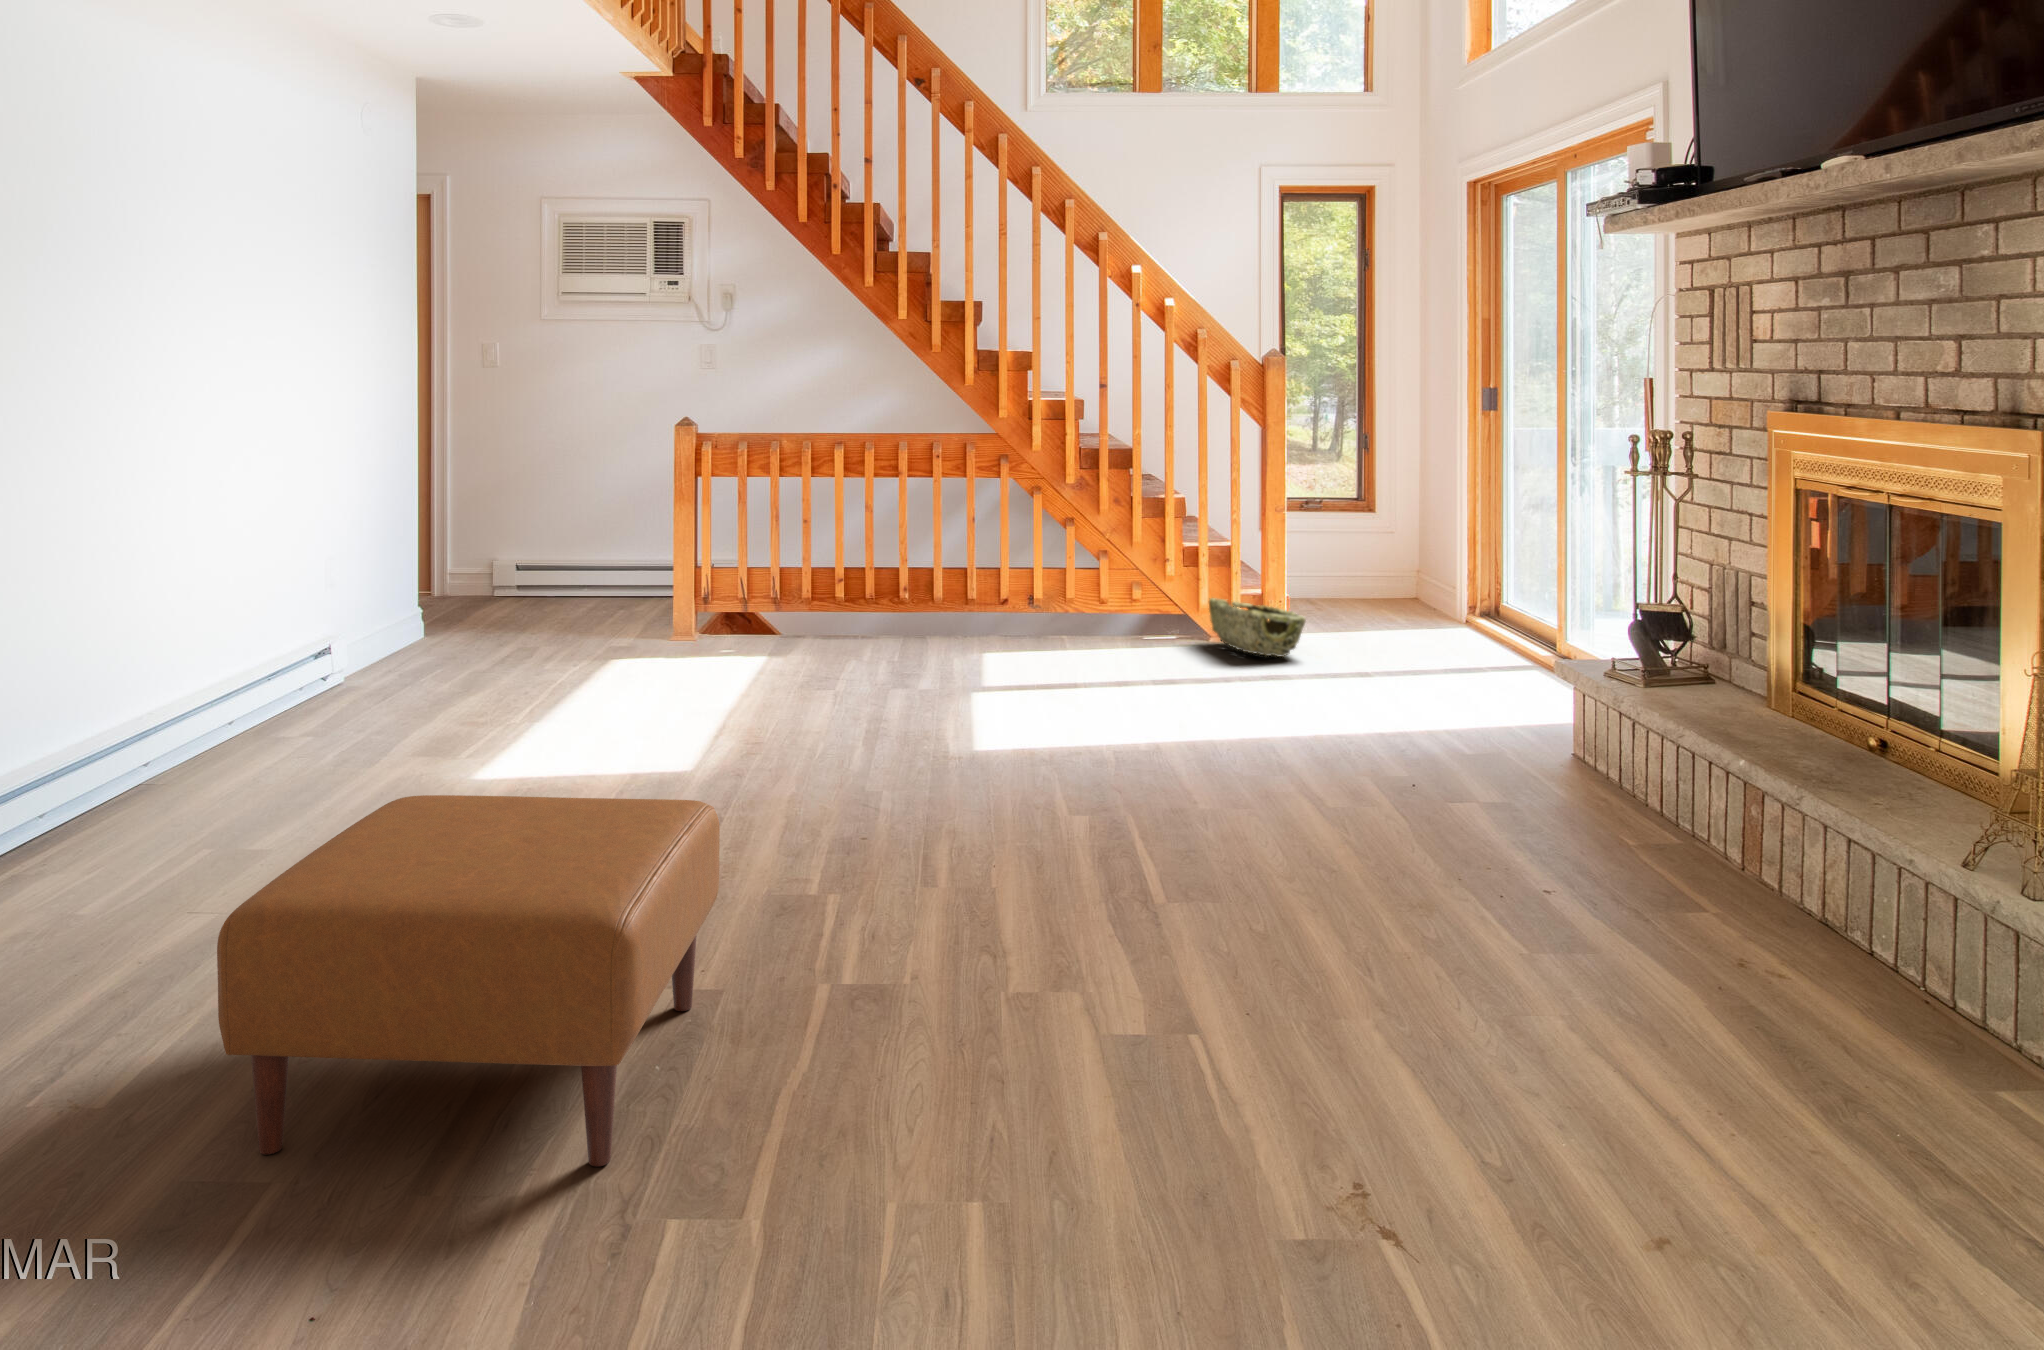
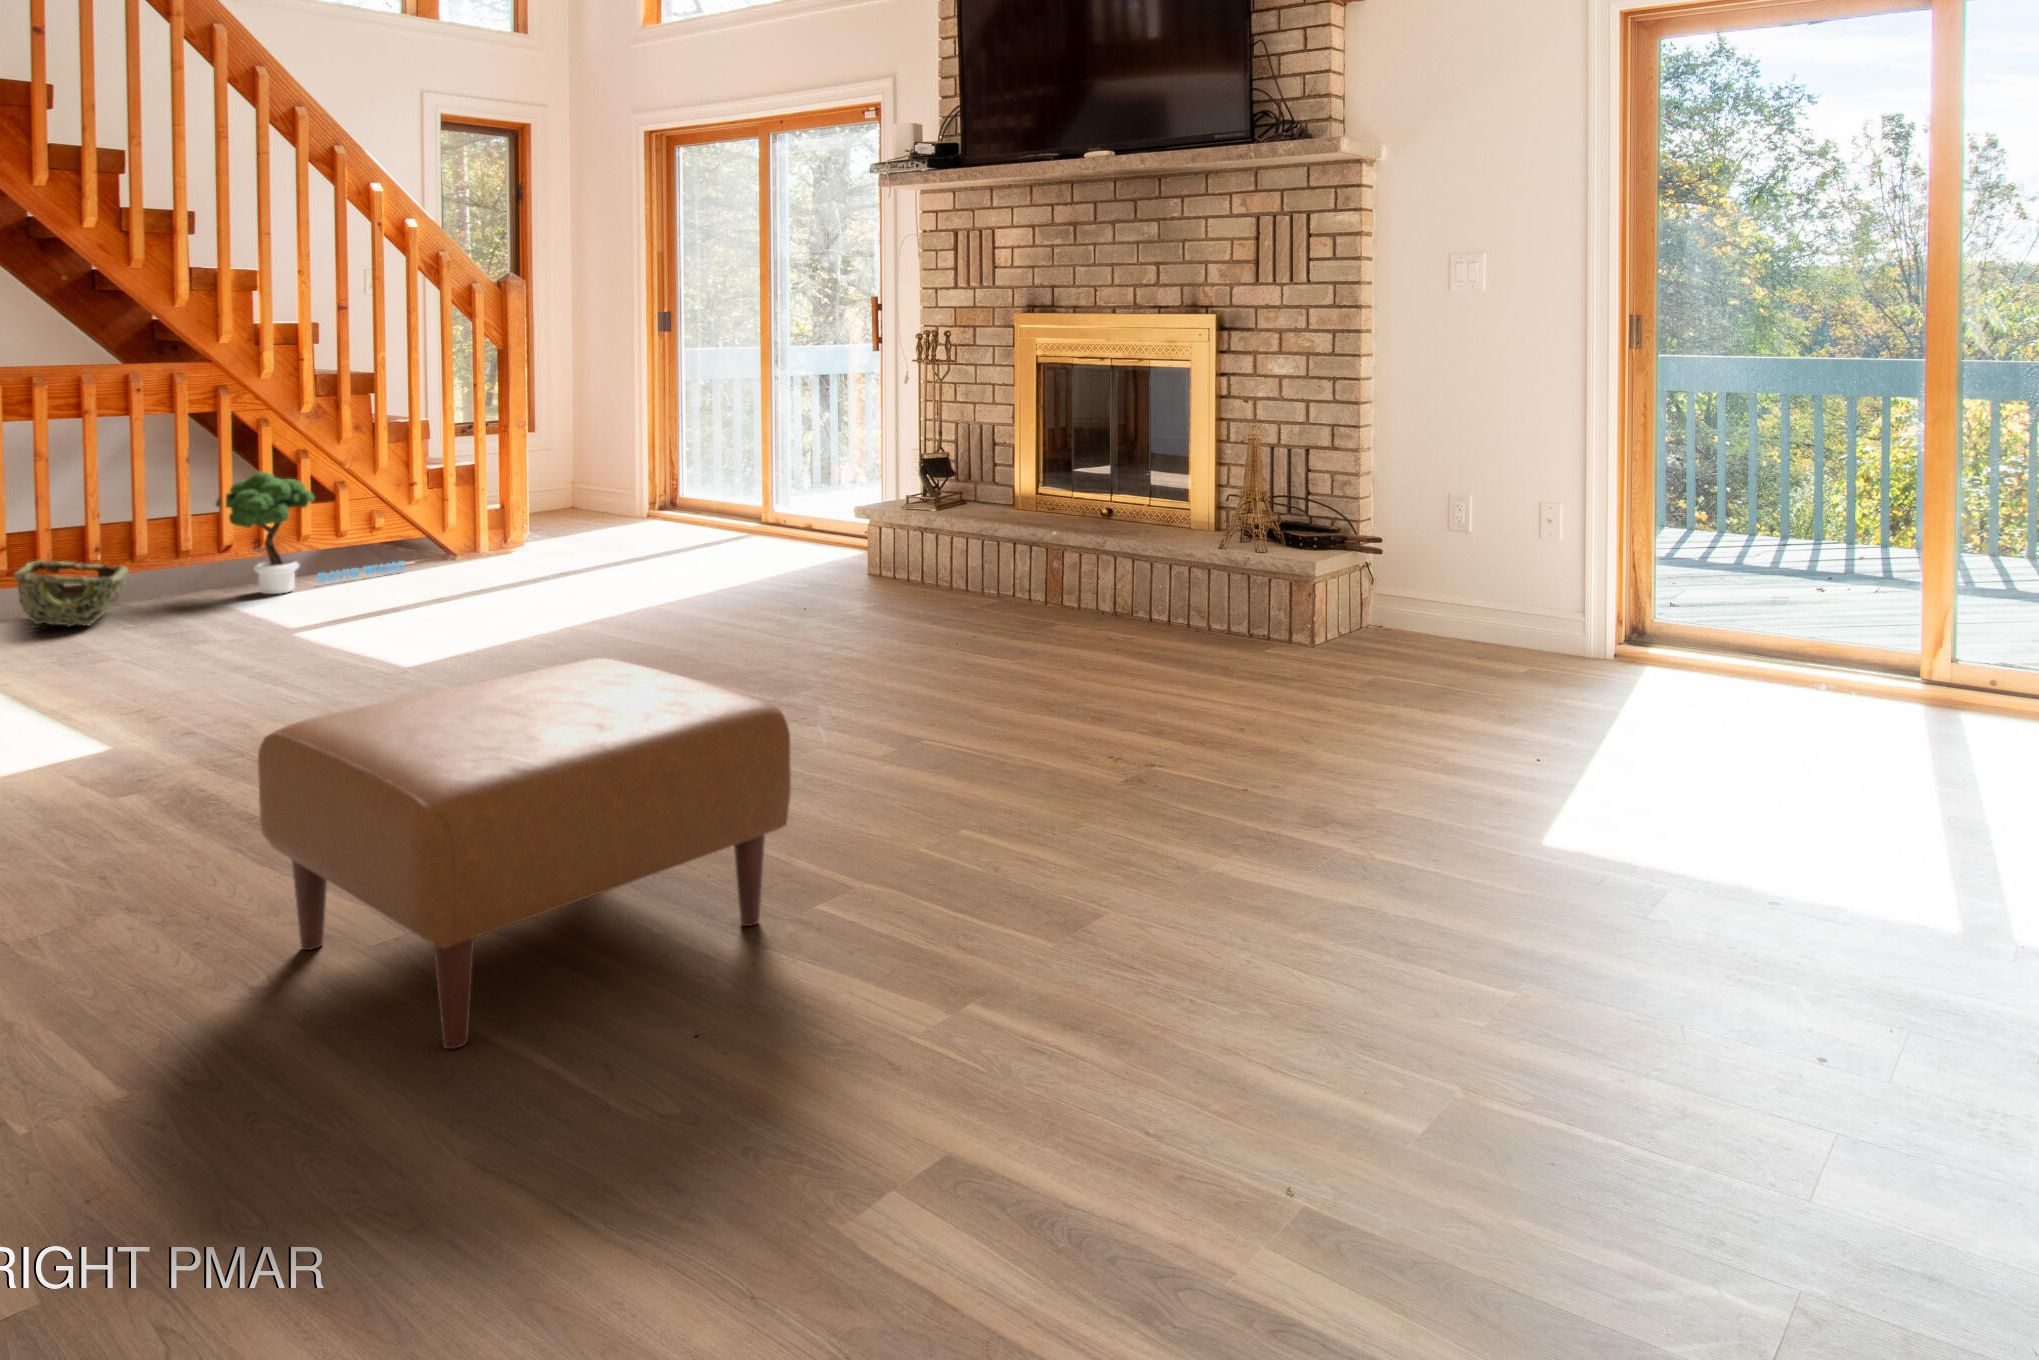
potted tree: none [987,535,1145,649] -> present [216,472,405,594]
woven basket: present [1209,598,1306,657] -> present [14,560,128,627]

